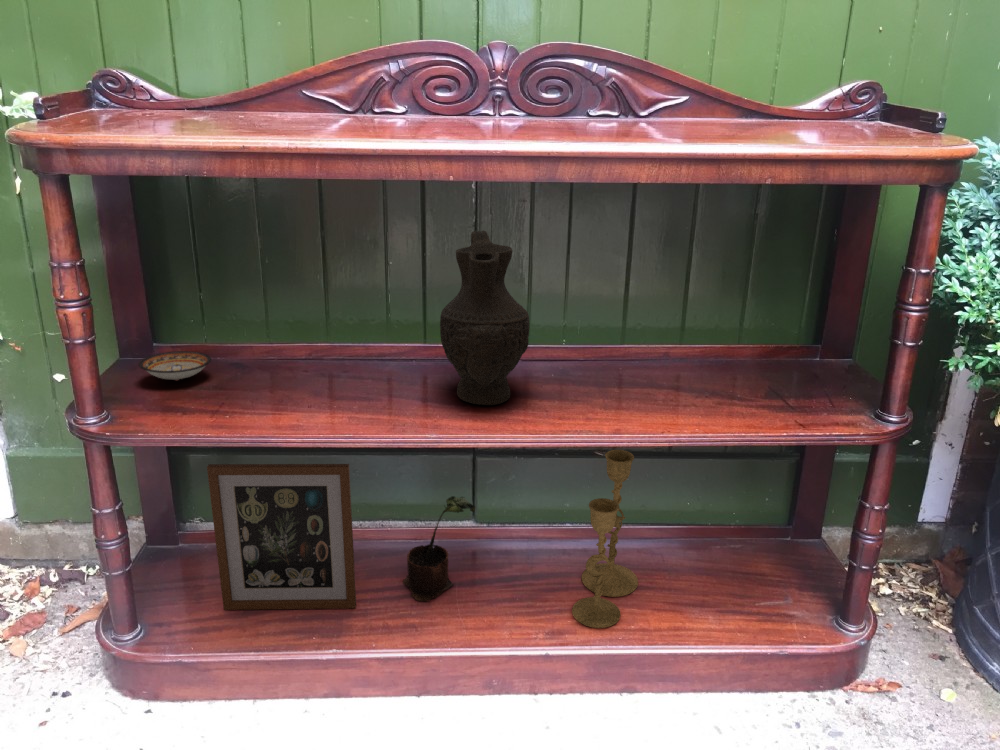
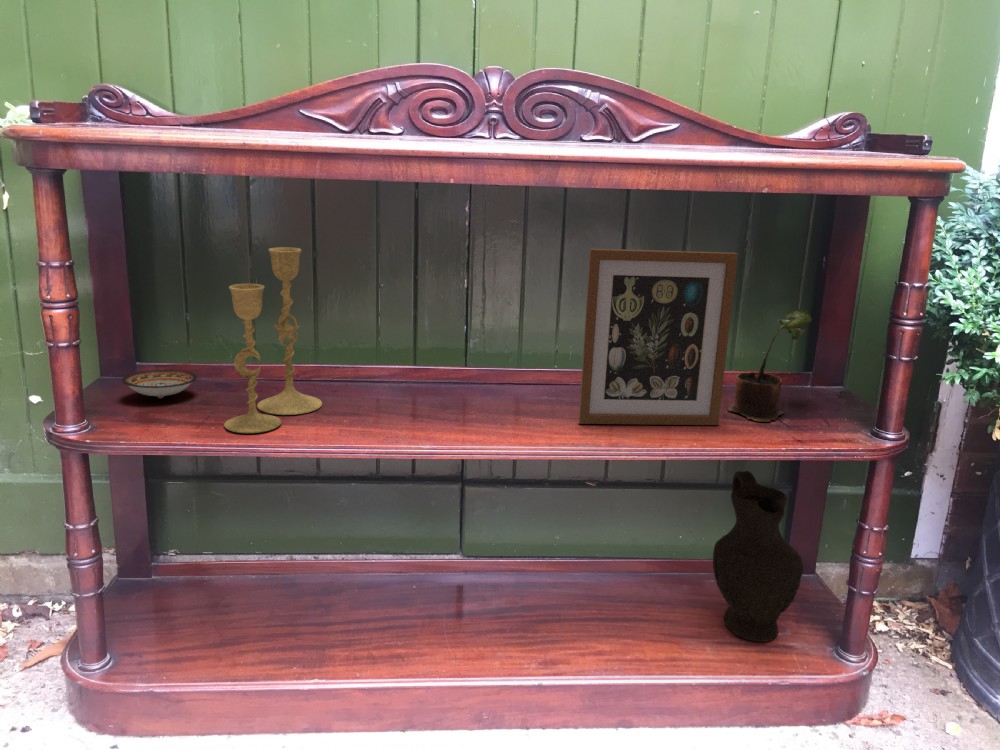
decorative vase: present [440,230,530,405] -> present [713,471,803,642]
candlestick: present [572,450,638,628] -> present [224,247,322,433]
picture frame: present [207,464,356,610] -> present [579,249,738,425]
potted plant: present [403,496,475,601] -> present [728,309,812,422]

